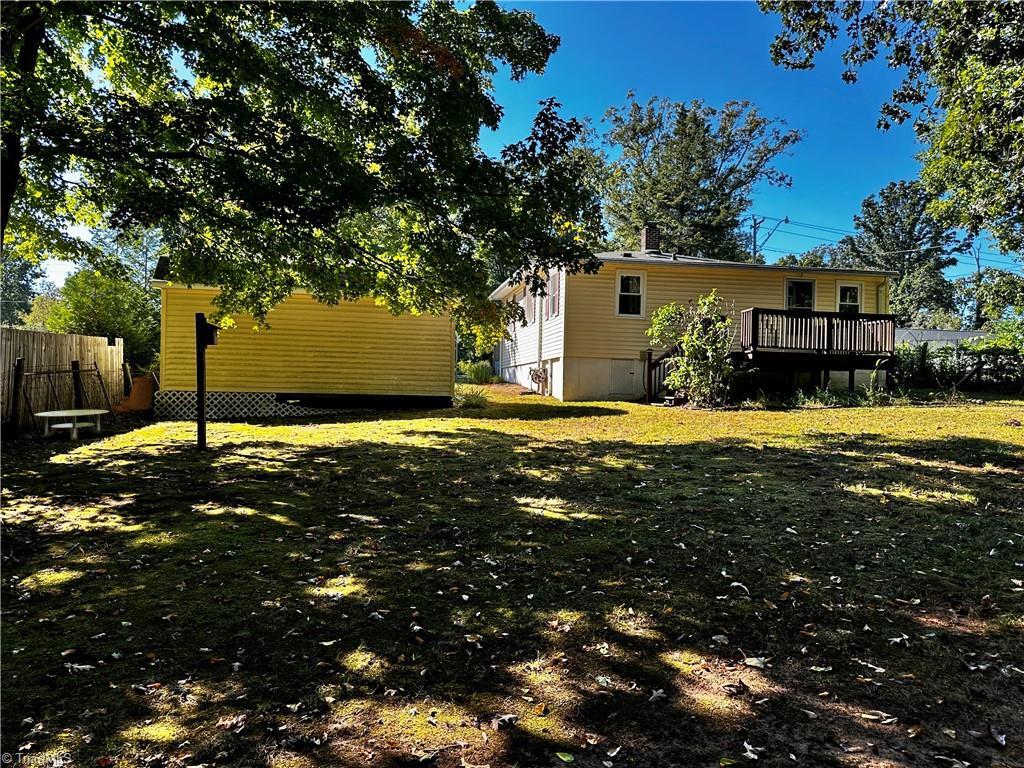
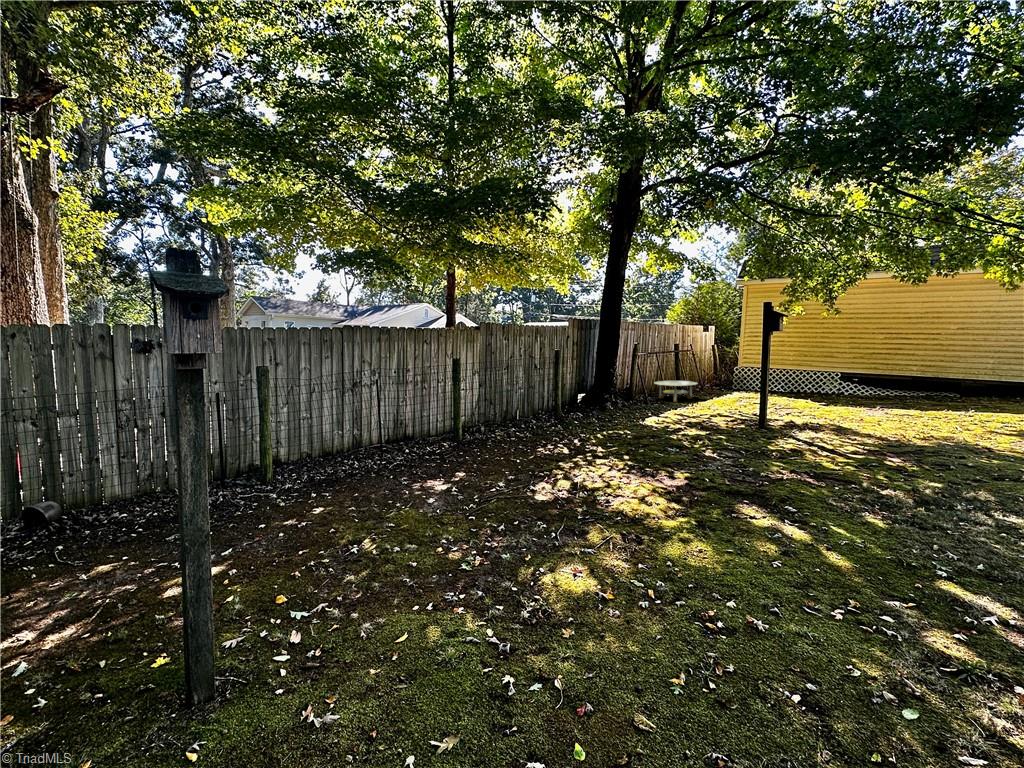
lounge chair: present [110,377,153,419] -> none [701,357,732,390]

